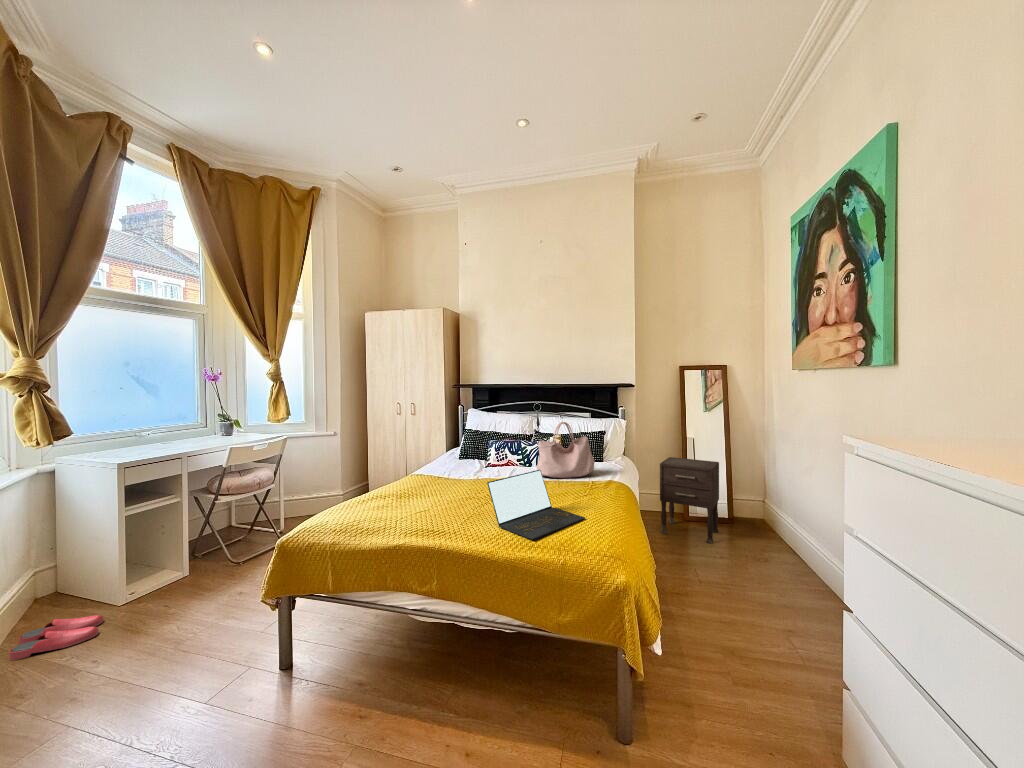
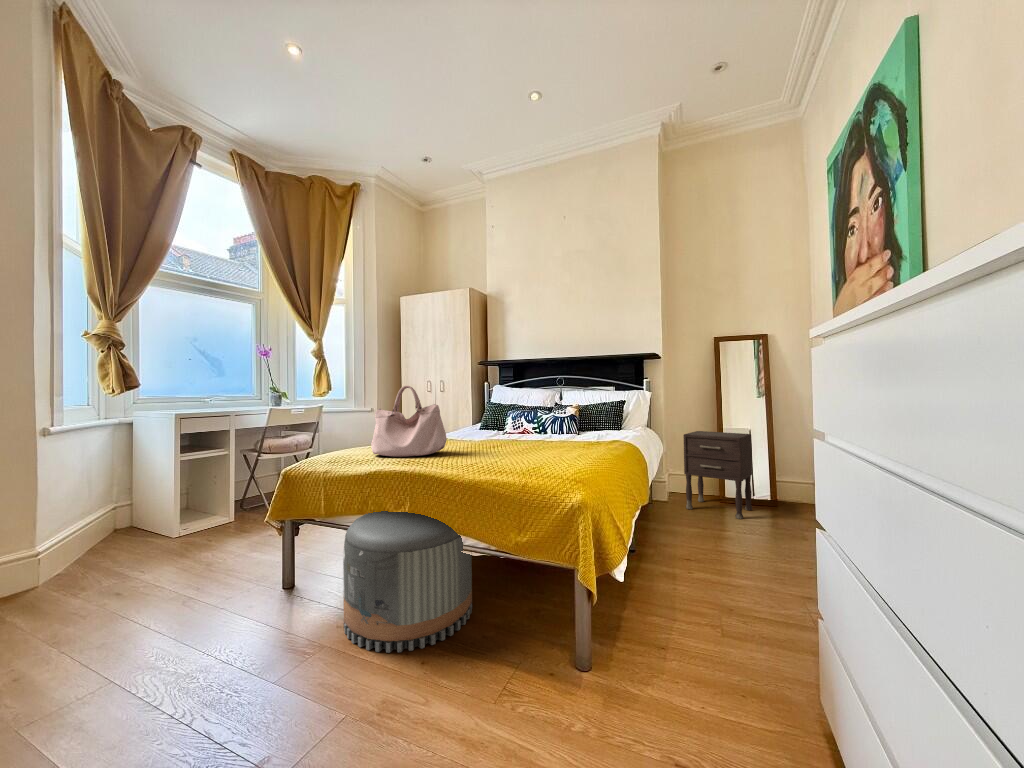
handbag: present [537,422,595,478] -> present [371,386,447,457]
laptop: present [487,470,585,540] -> none [470,416,569,469]
pouf: none [368,568,498,744] -> present [343,511,472,653]
slippers: present [9,615,103,660] -> none [80,539,157,566]

